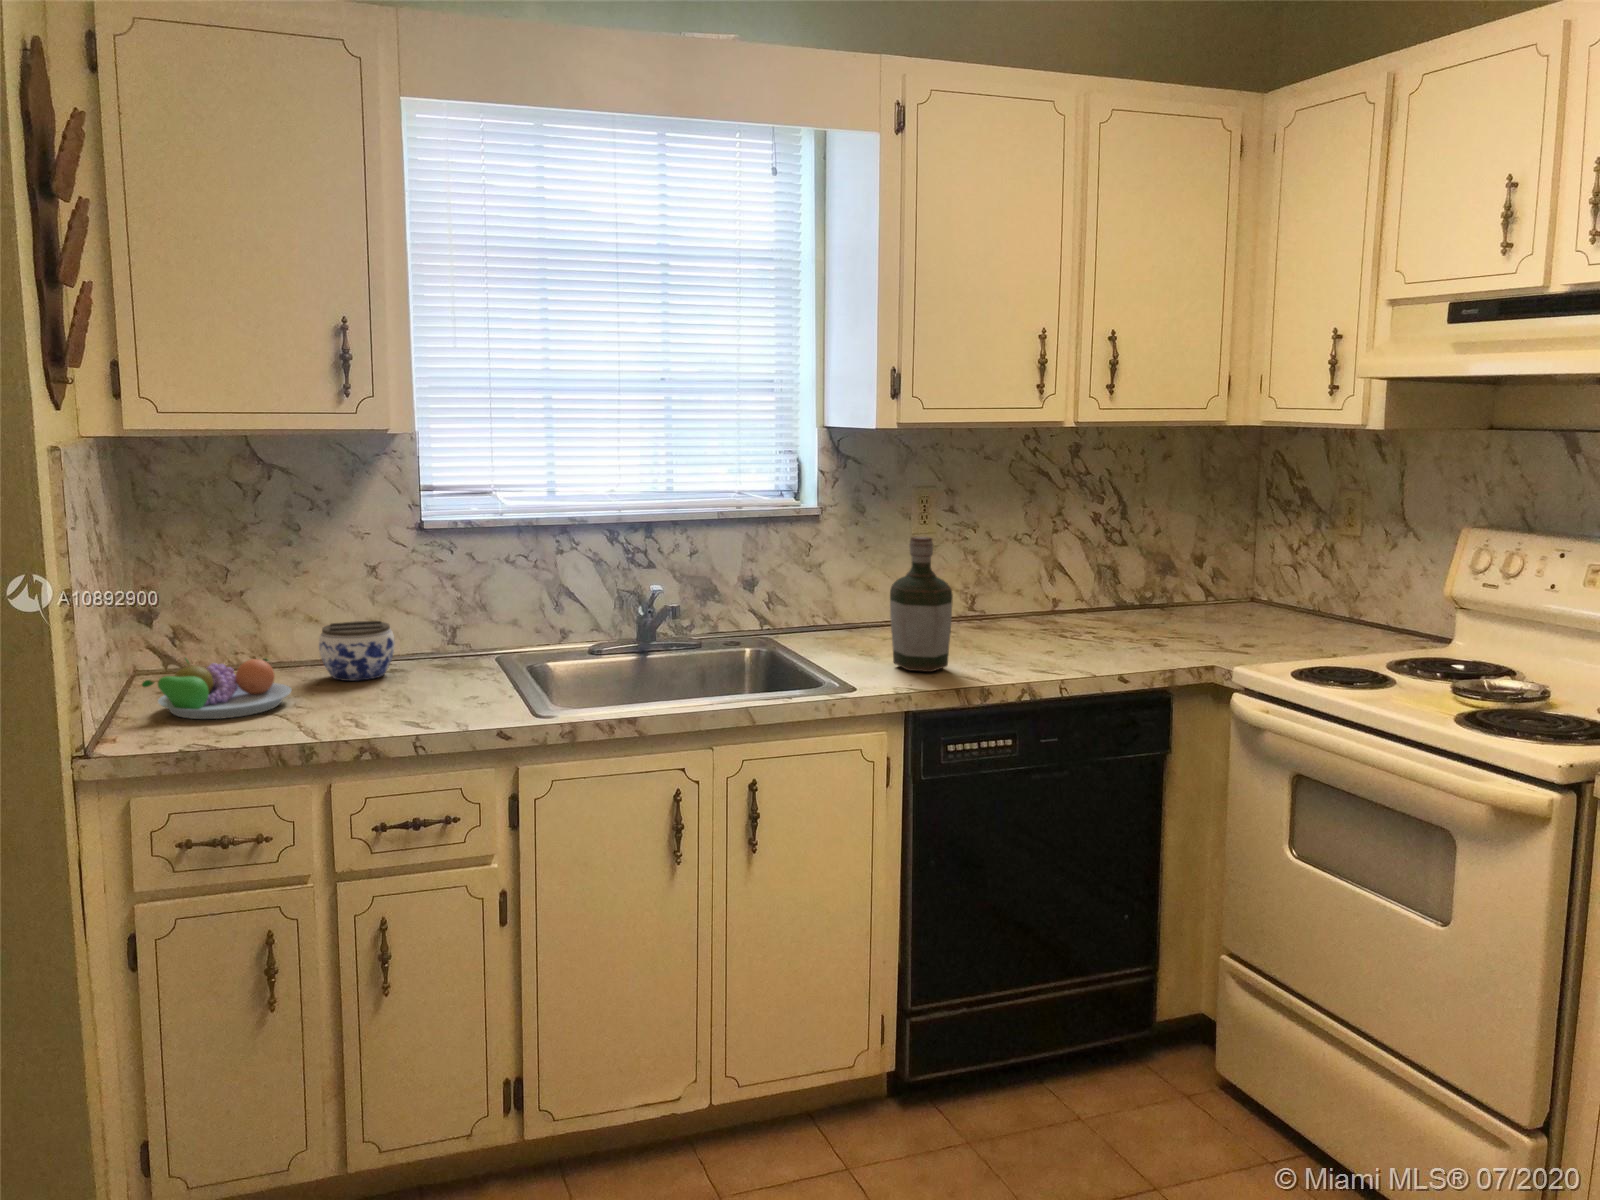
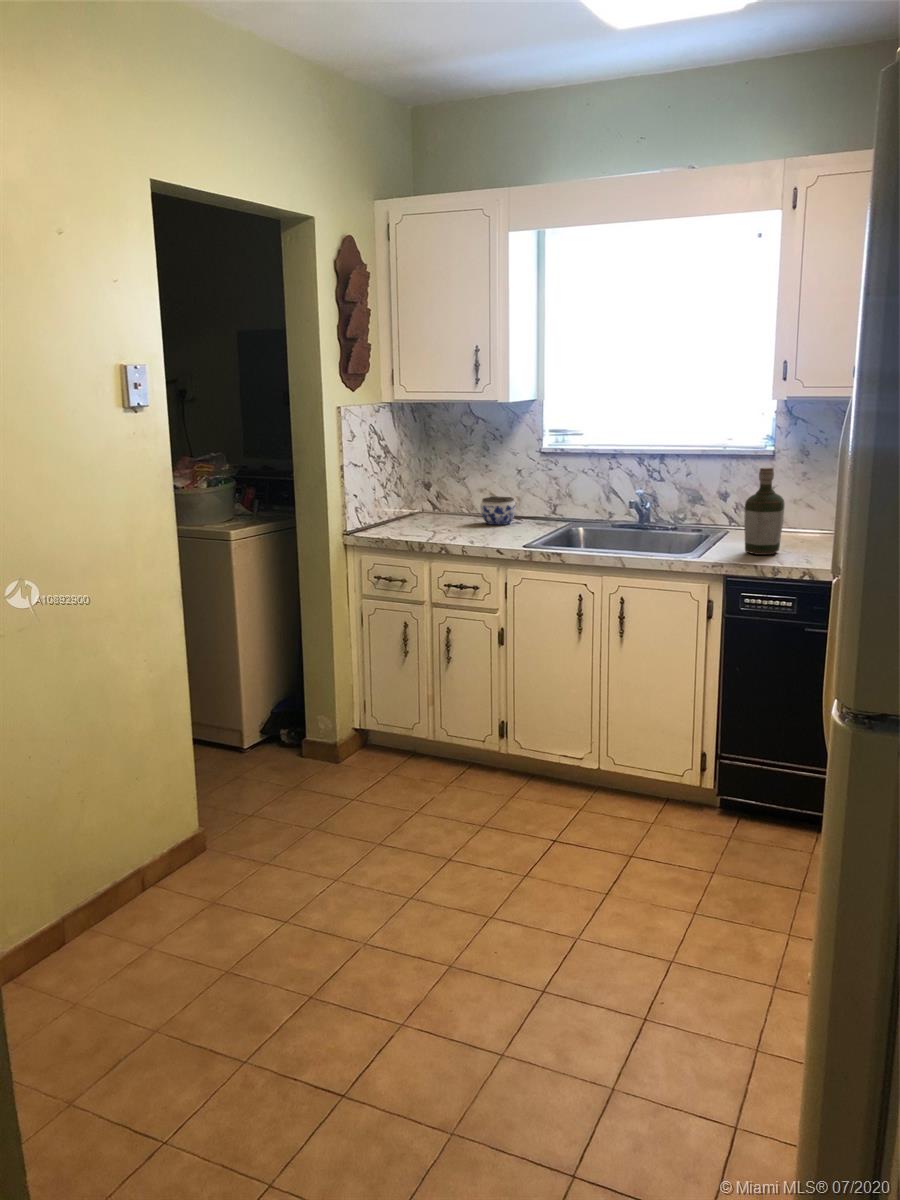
fruit bowl: present [142,658,292,719] -> none [392,503,453,530]

